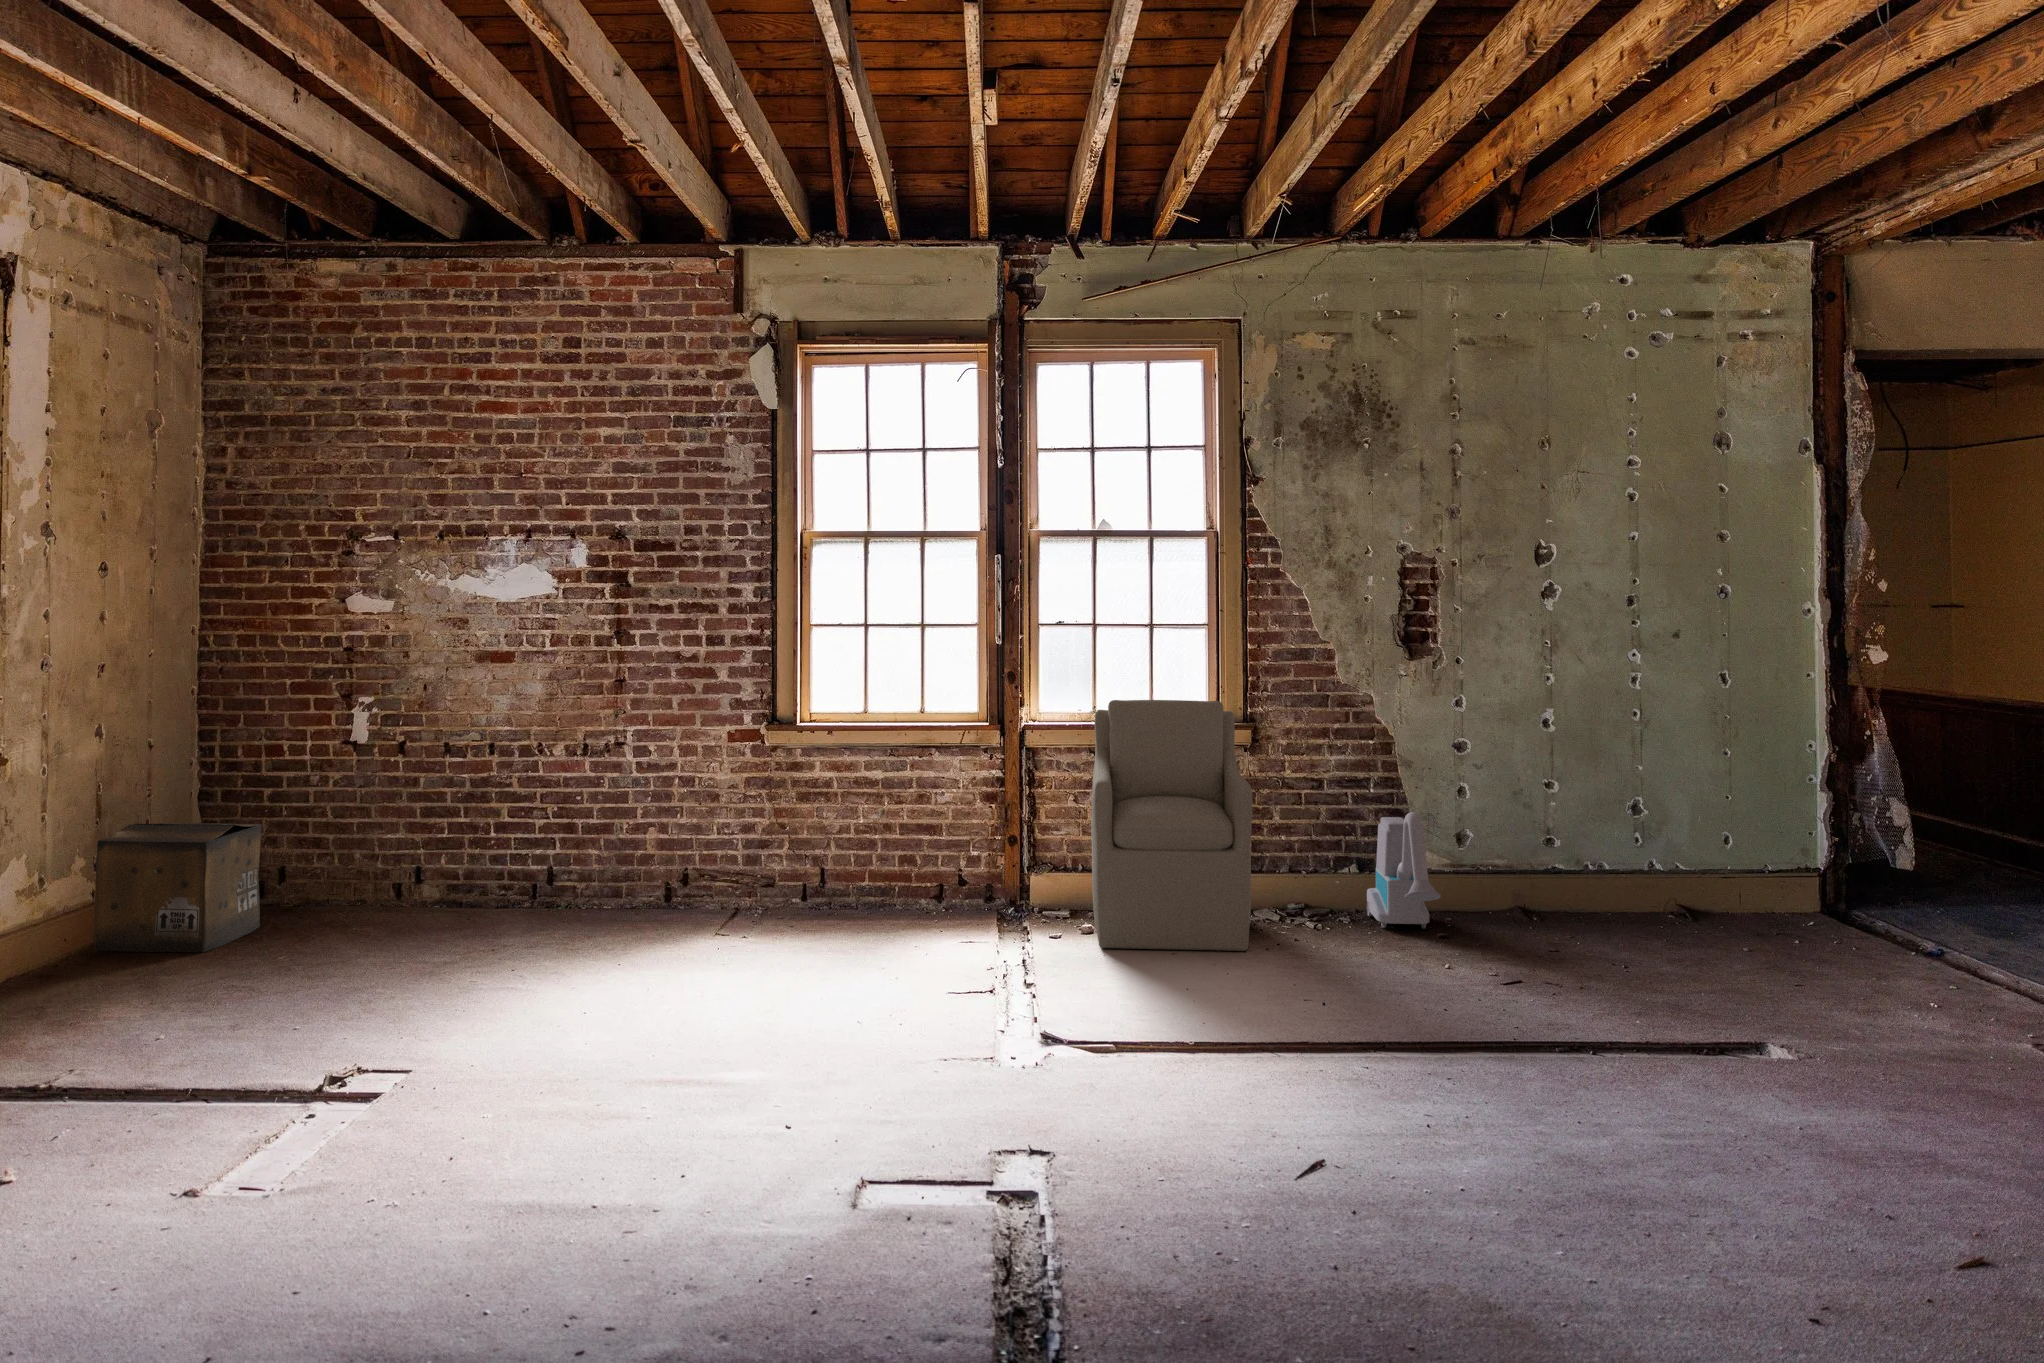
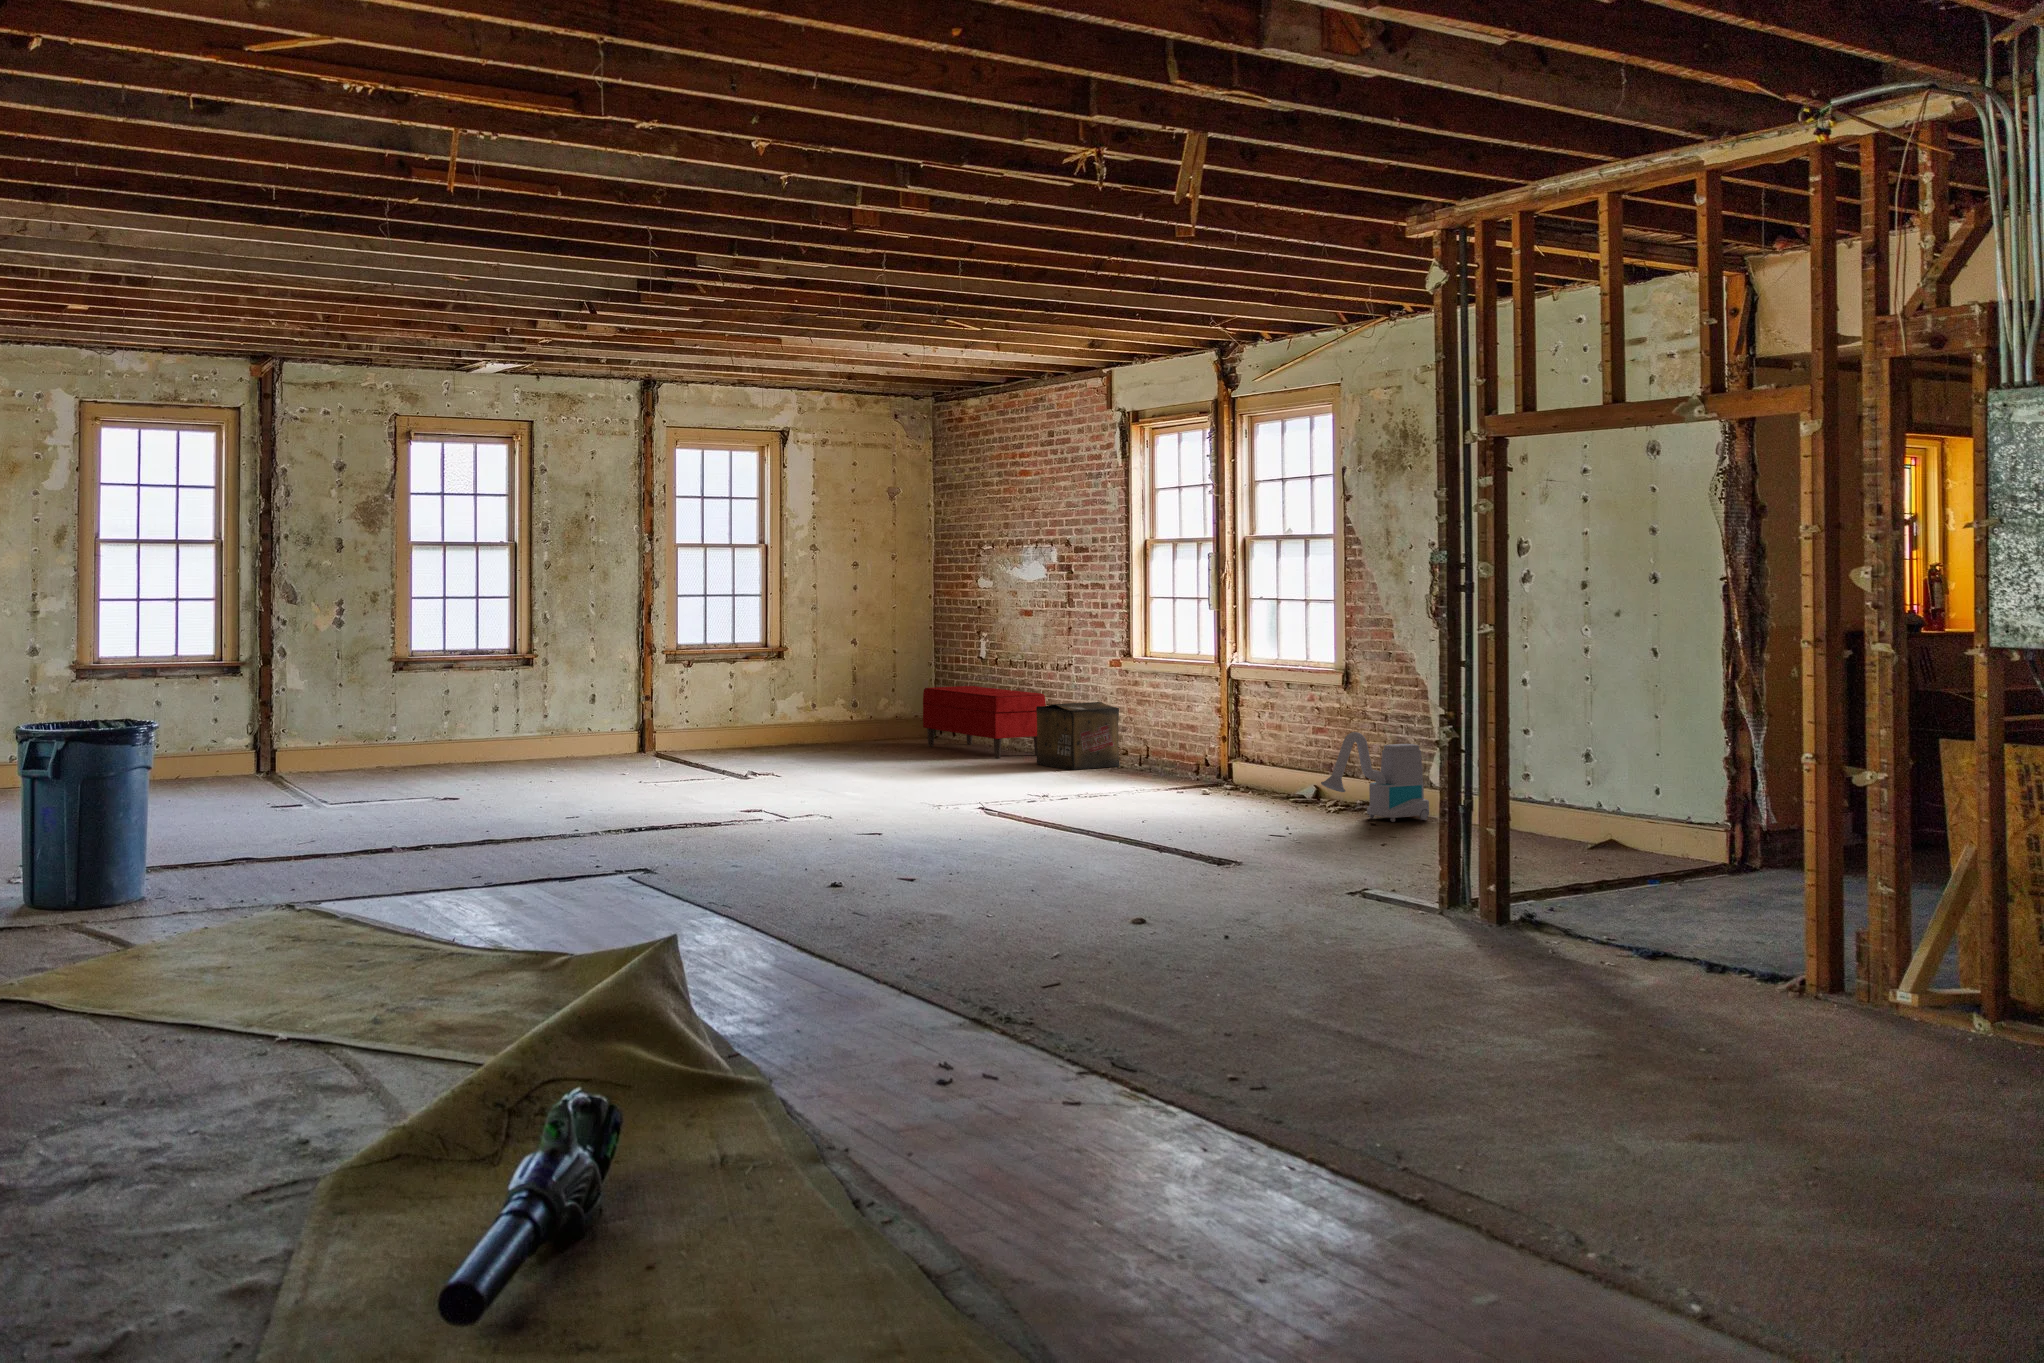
chair: present [1091,700,1252,951] -> none [1178,648,1327,808]
bench: none [285,800,567,935] -> present [923,686,1046,758]
cardboard box: present [95,823,262,952] -> present [1036,702,1120,770]

